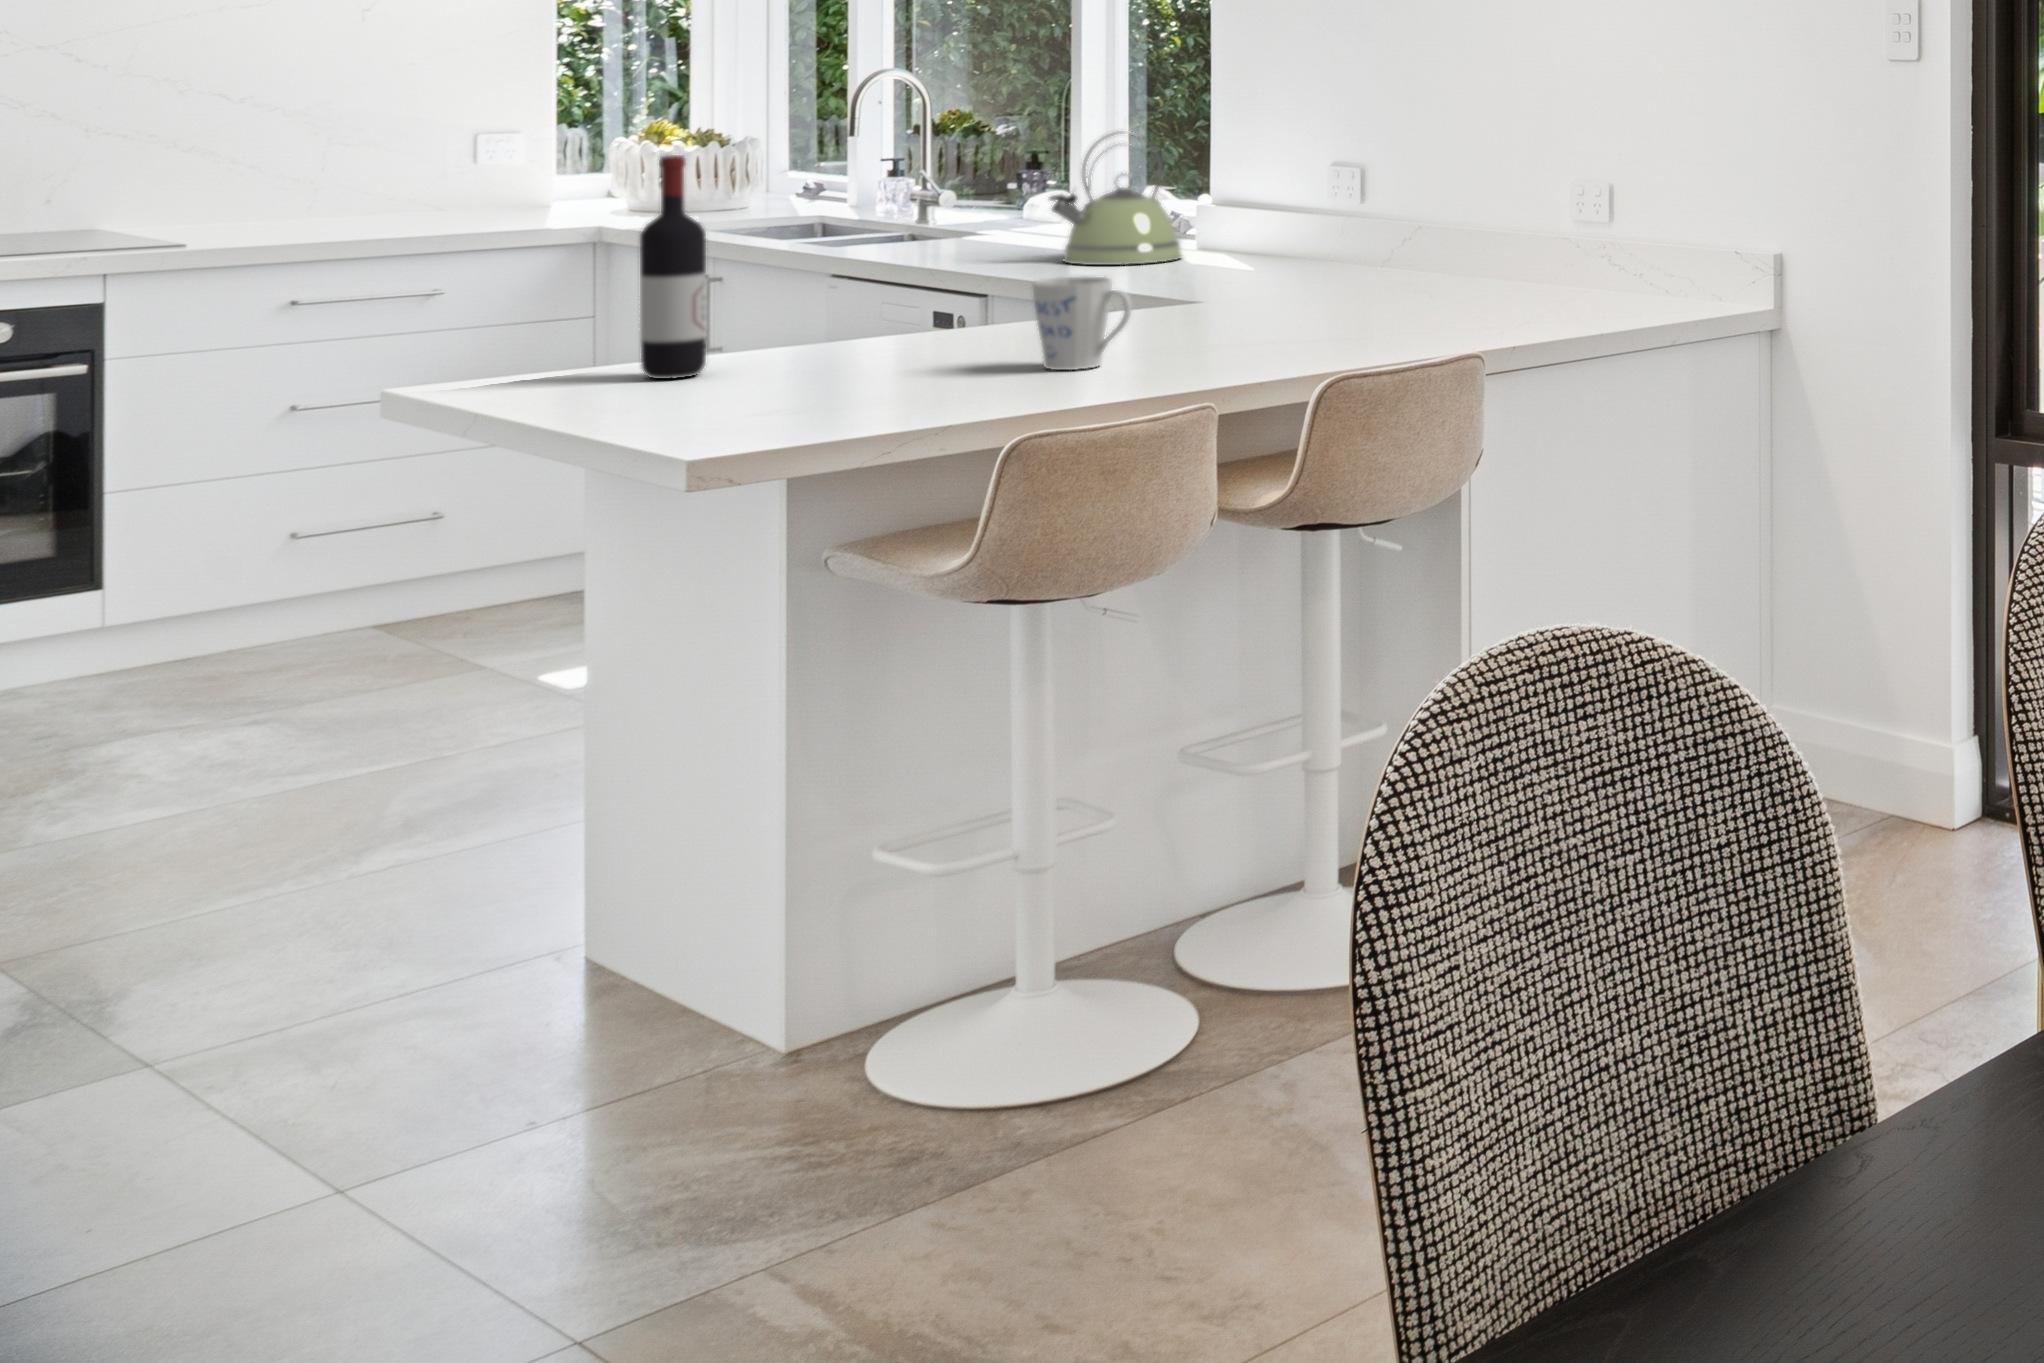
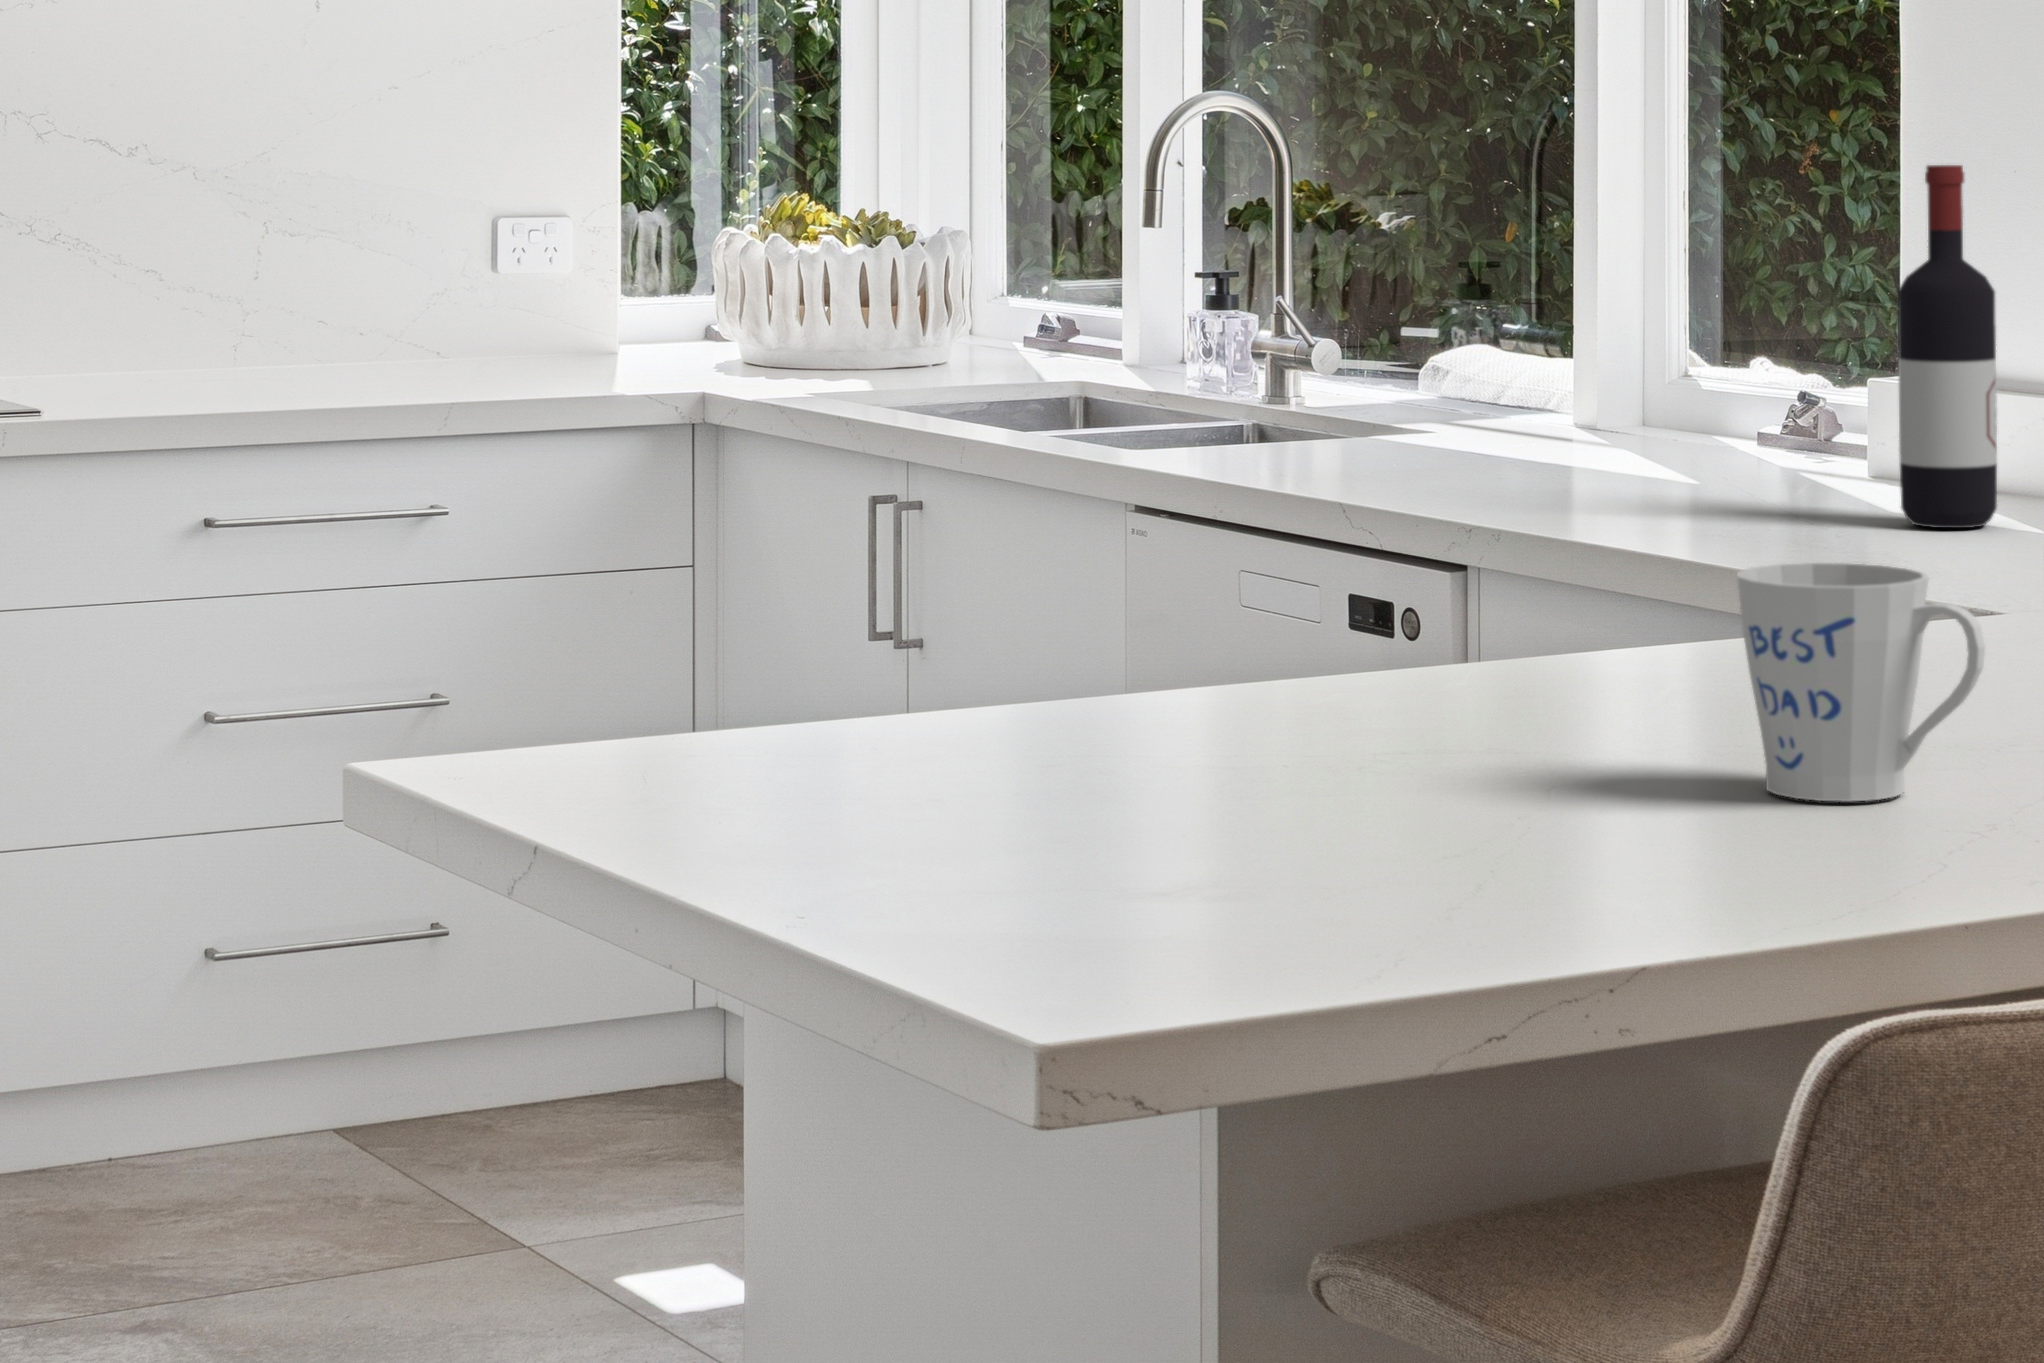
kettle: present [1050,132,1182,265] -> none [1582,216,1862,511]
wine bottle: present [640,155,706,379] -> present [1897,165,1997,528]

